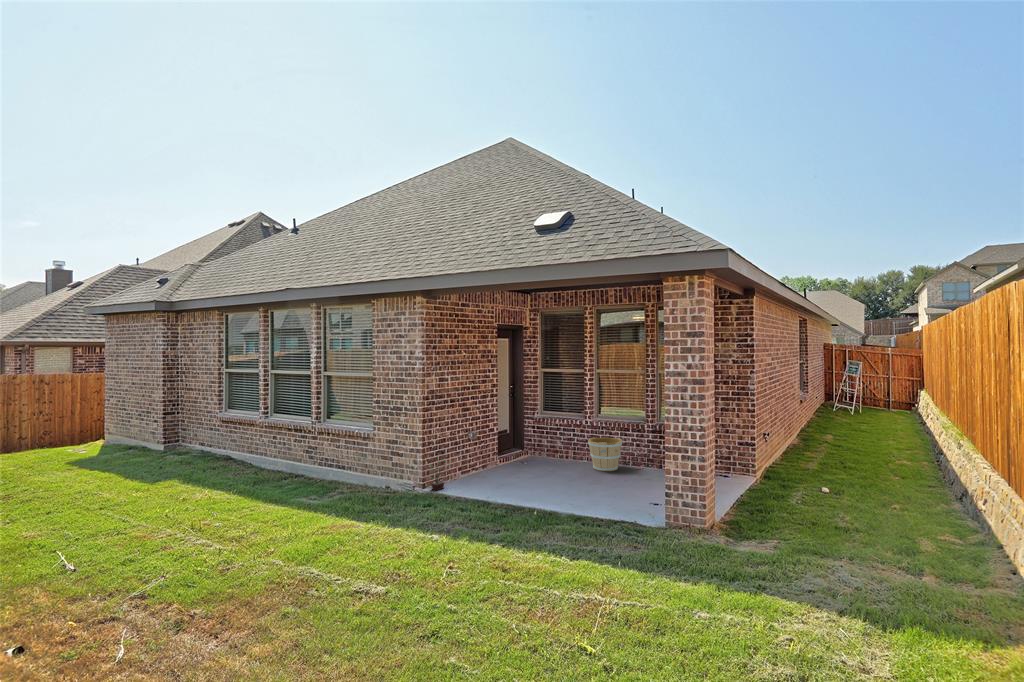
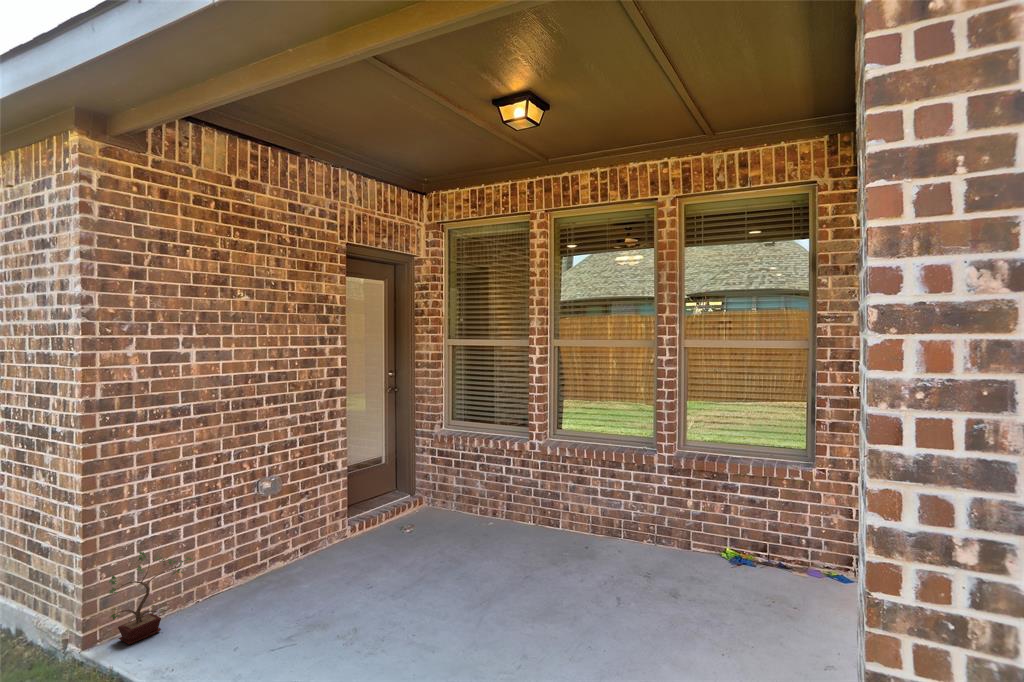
wooden bucket: present [588,437,622,471] -> none [533,479,605,557]

